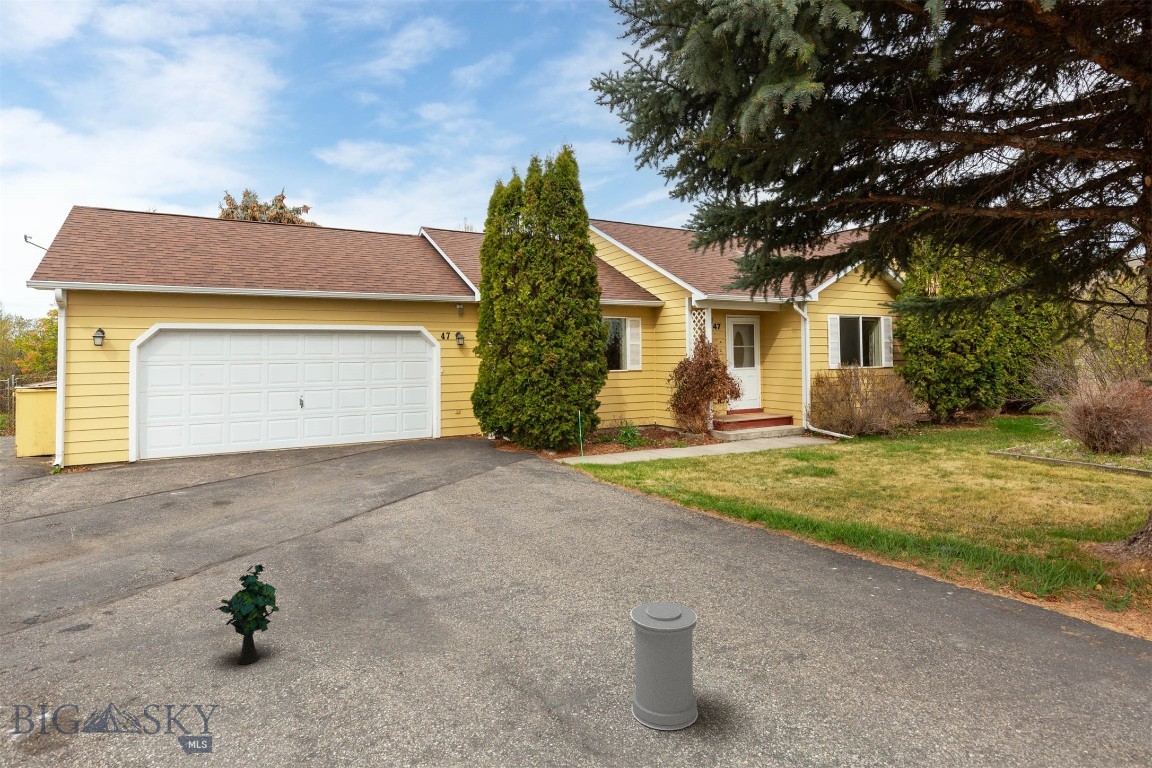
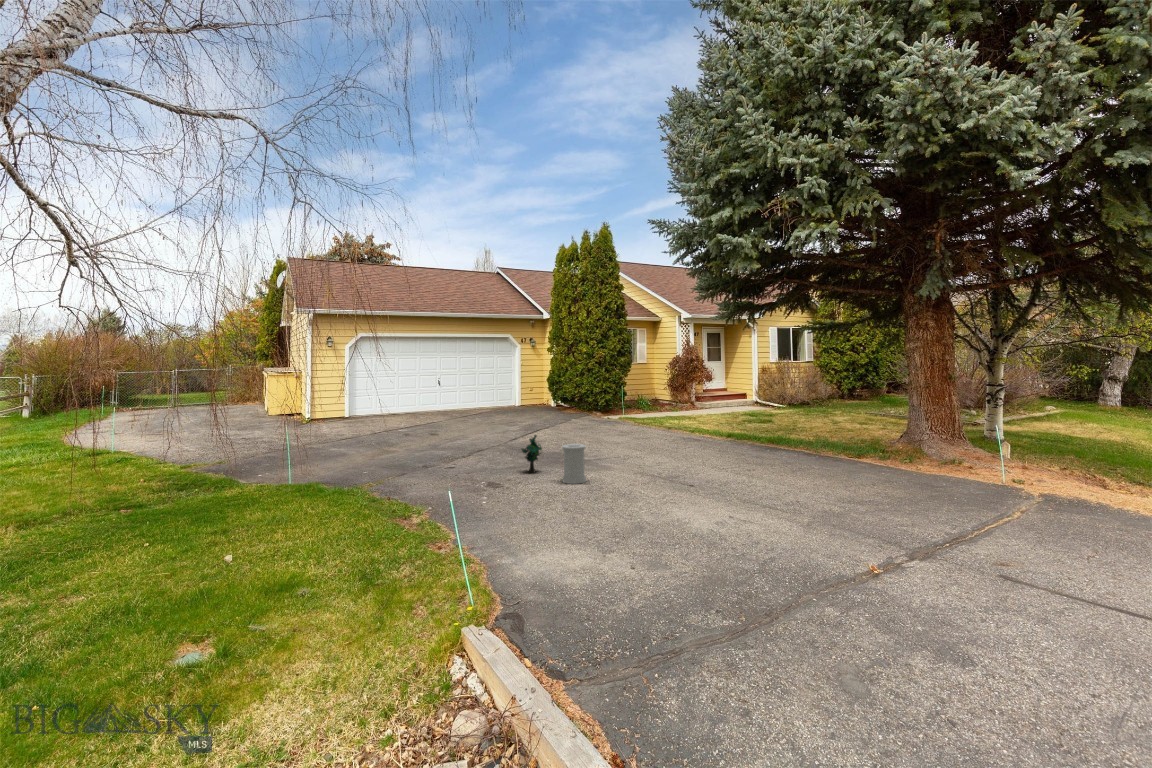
trash can: present [630,602,698,730] -> present [562,444,586,484]

